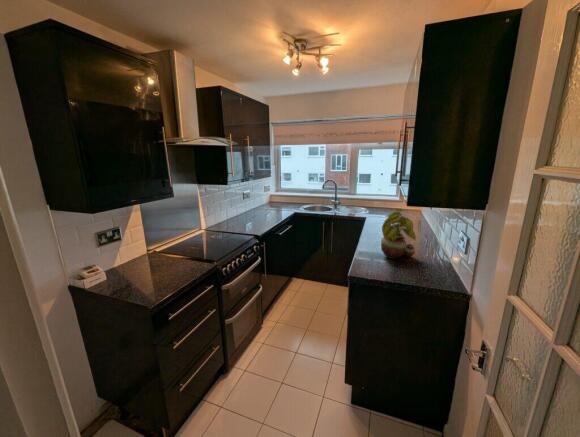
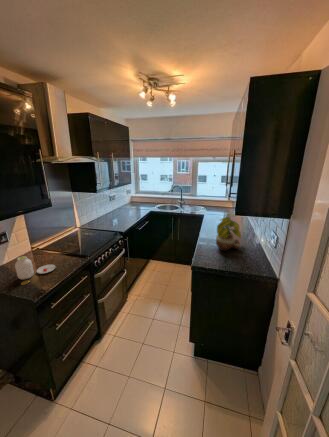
jar: none [128,255,178,289] -> present [15,256,55,285]

